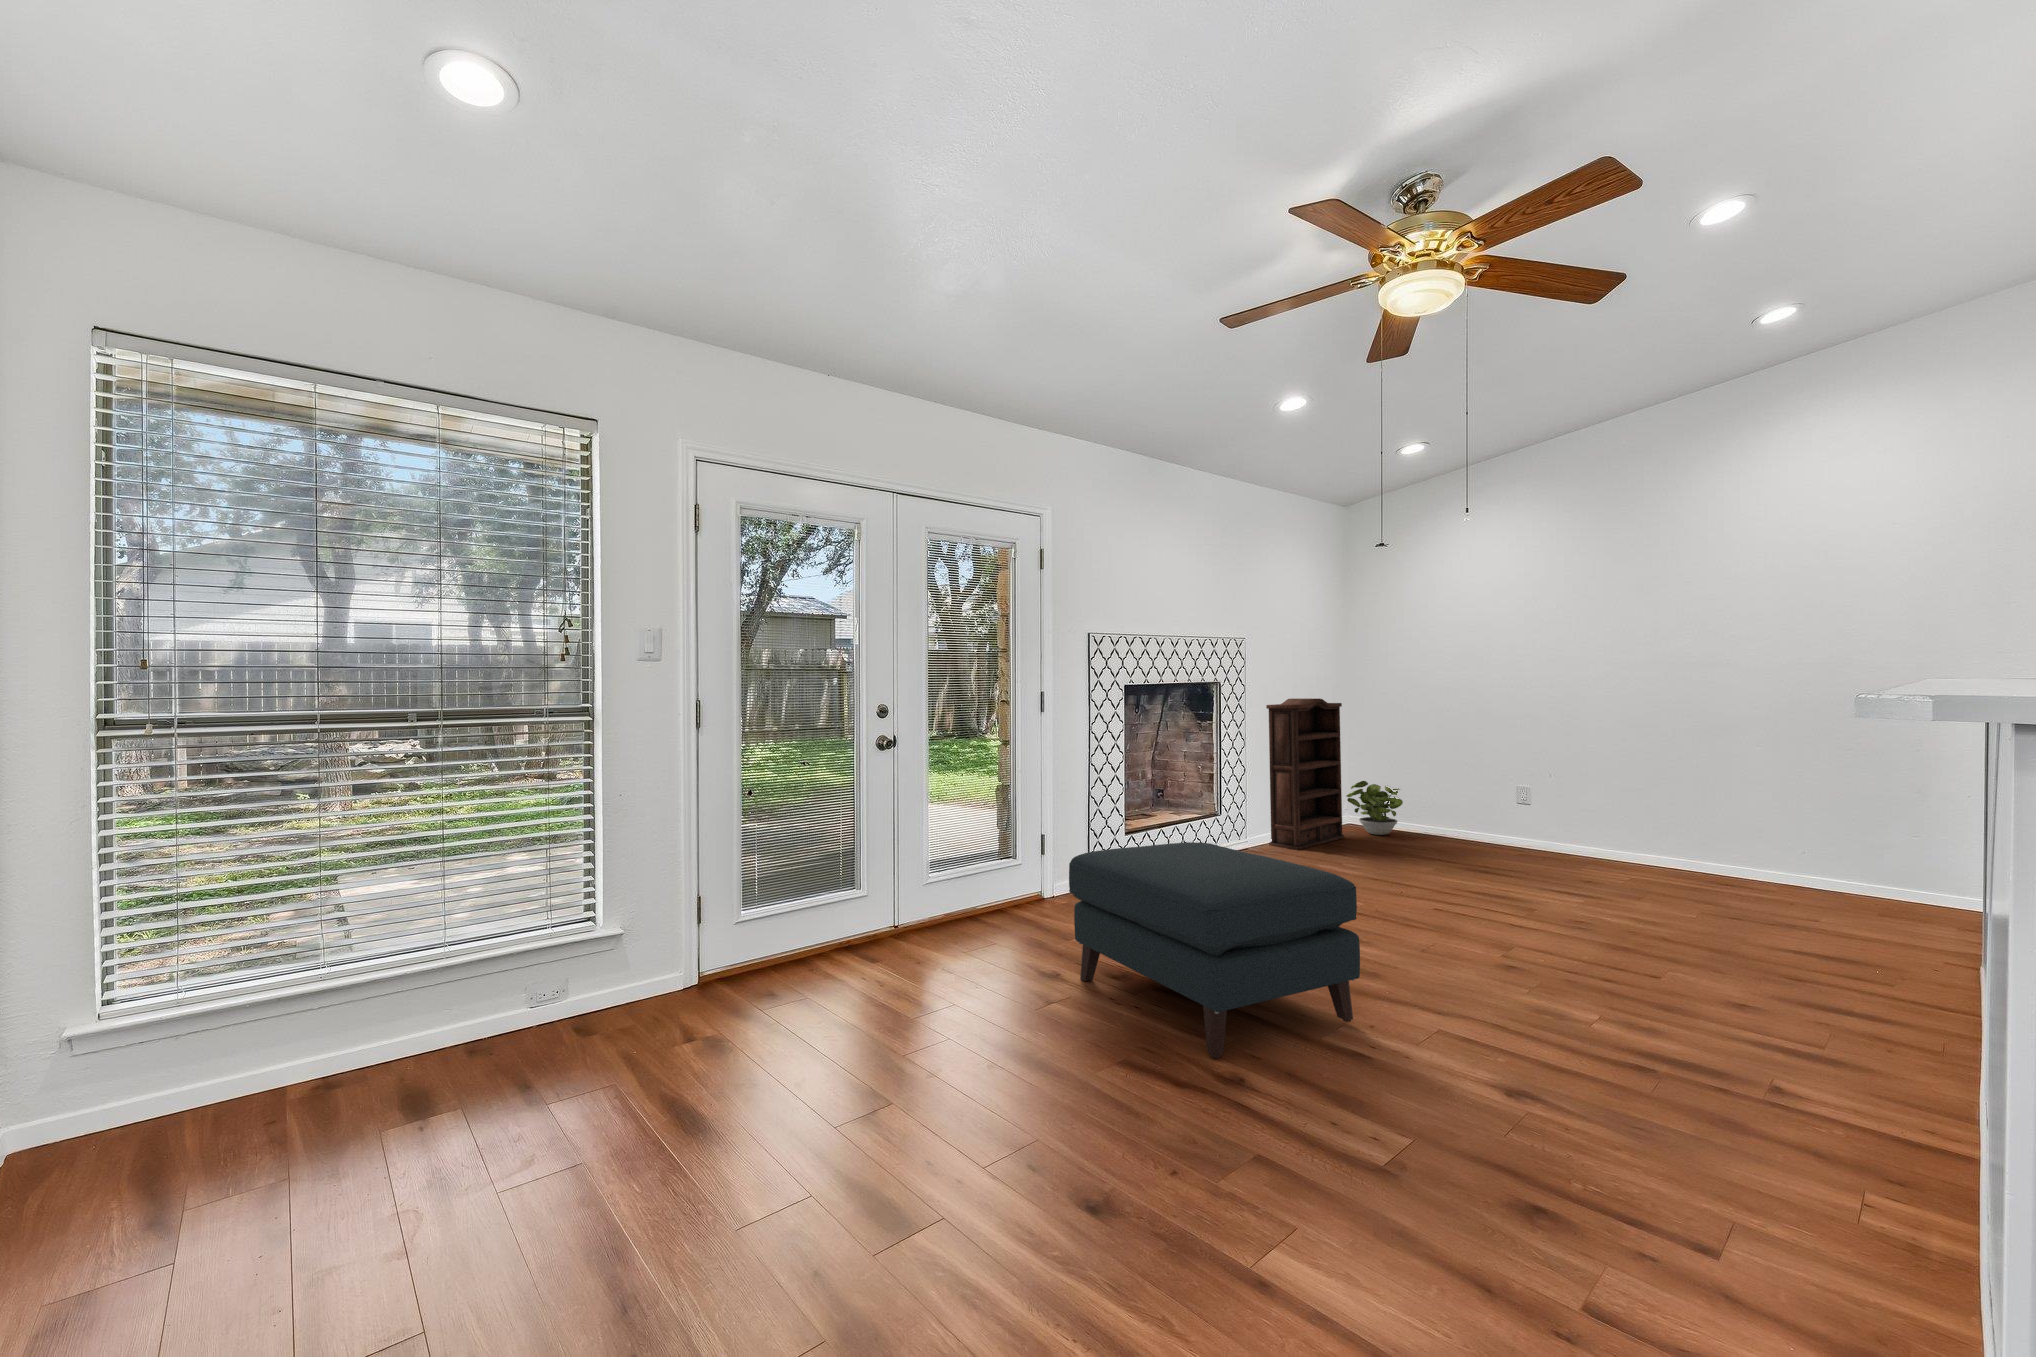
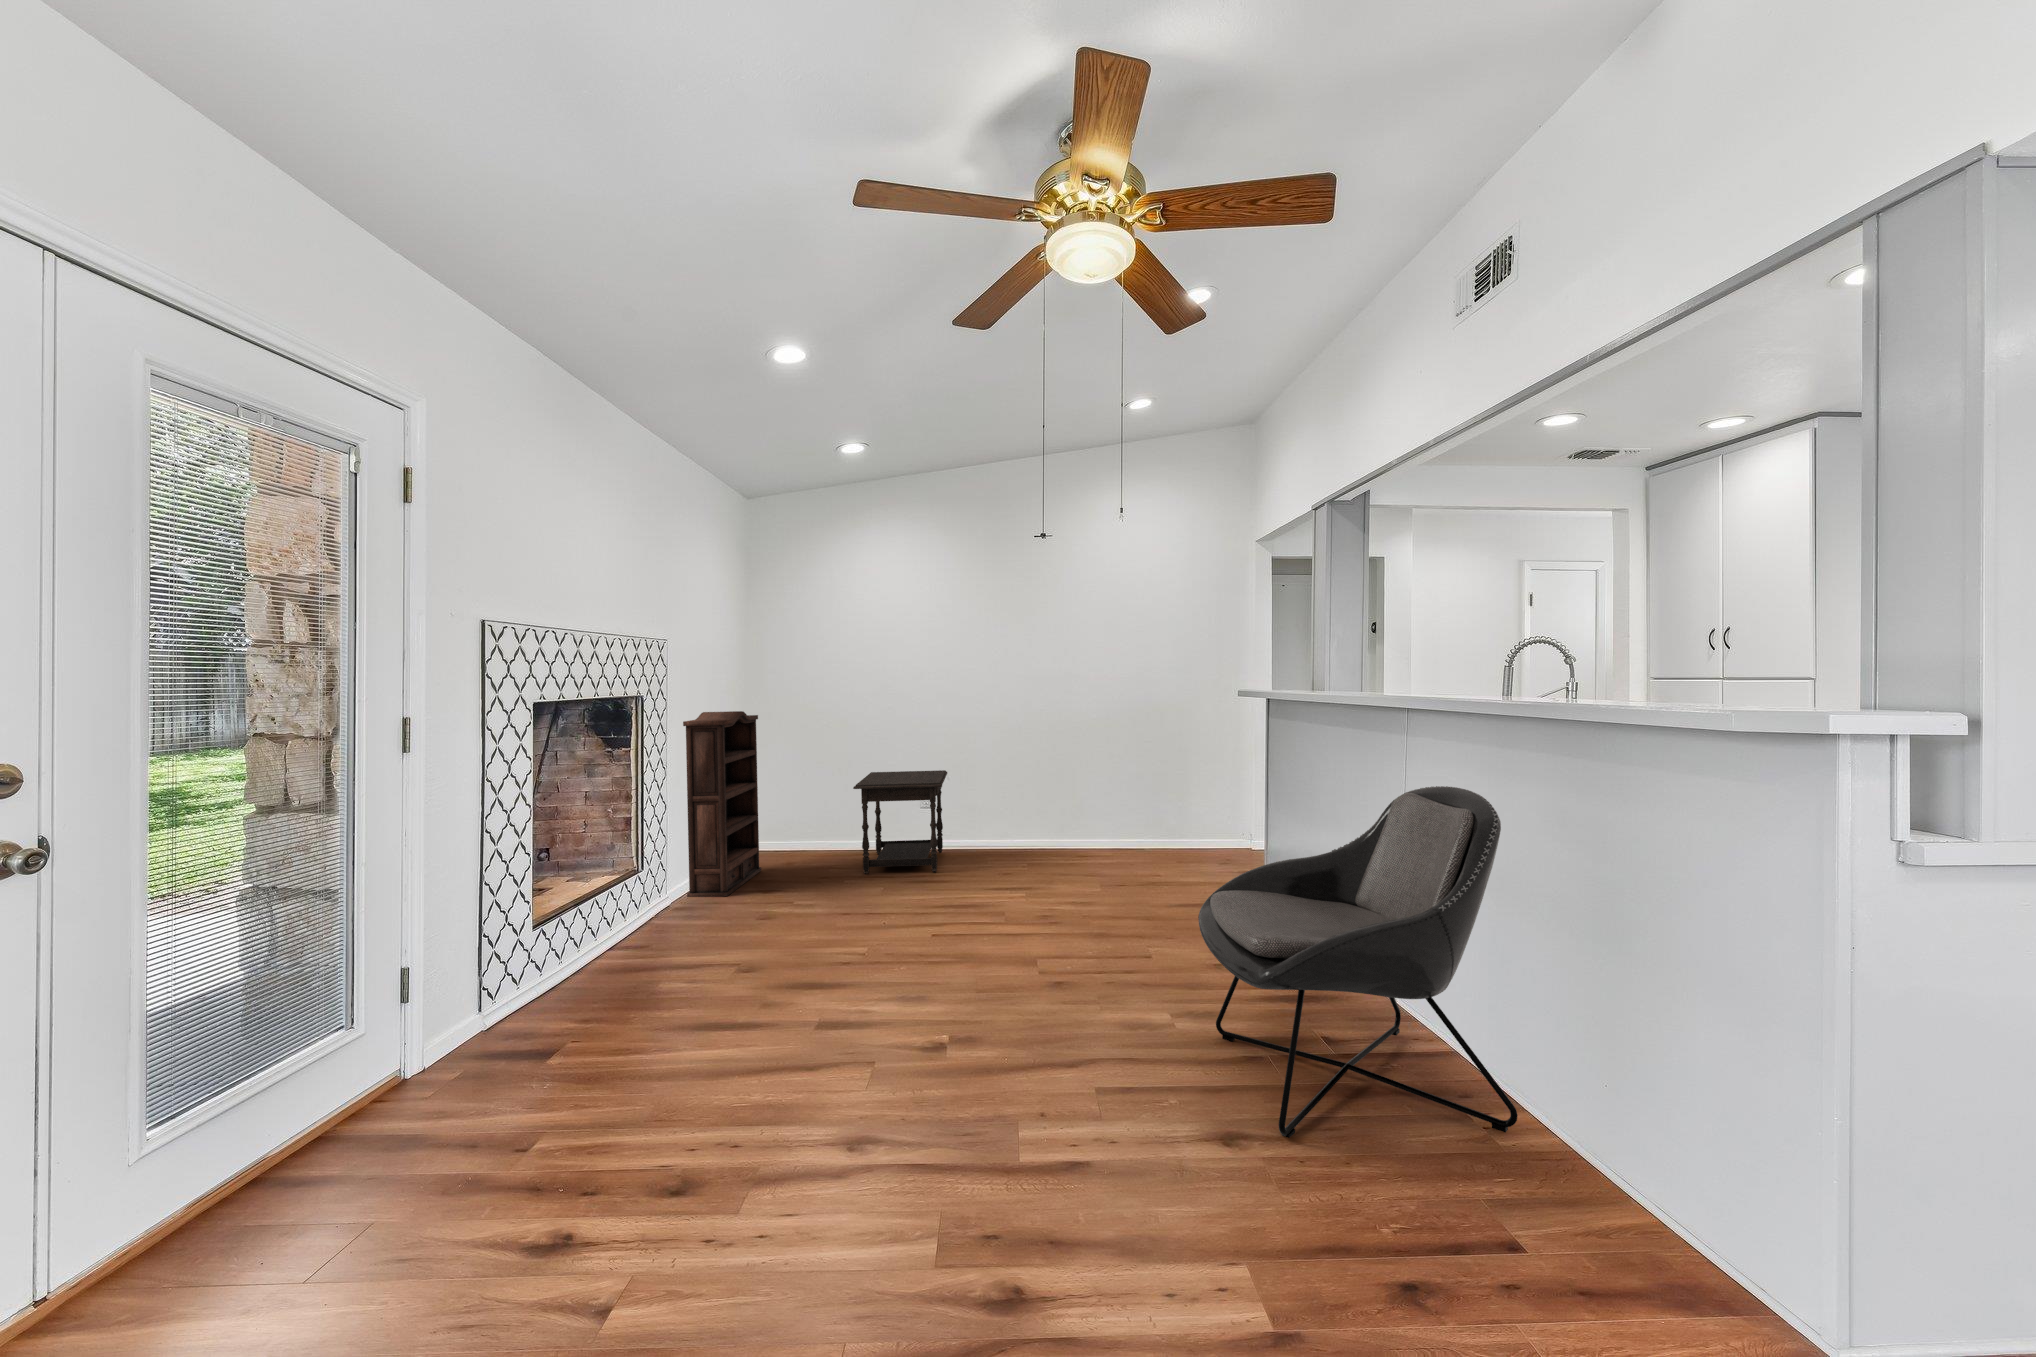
side table: none [1422,763,1548,865] -> present [853,770,947,874]
potted plant: present [1346,781,1403,835] -> none [757,802,814,860]
lounge chair: none [1570,798,1997,1226] -> present [1198,786,1518,1138]
ottoman: present [1069,842,1360,1058] -> none [593,932,1021,1265]

